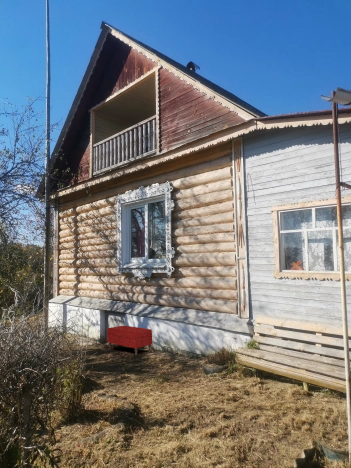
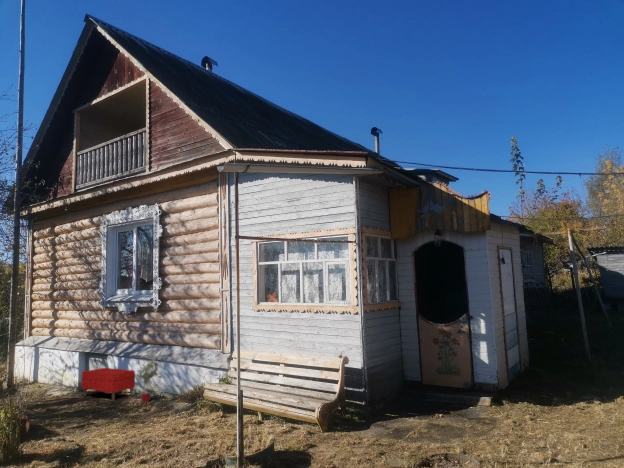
potted tree: none [155,317,180,359] -> present [136,356,161,402]

